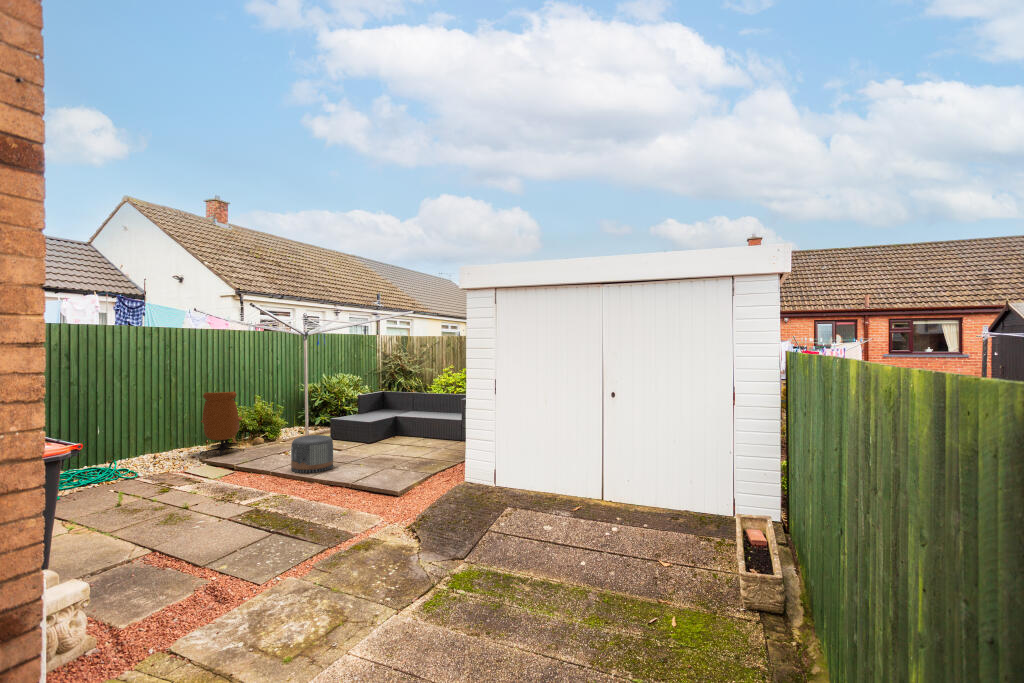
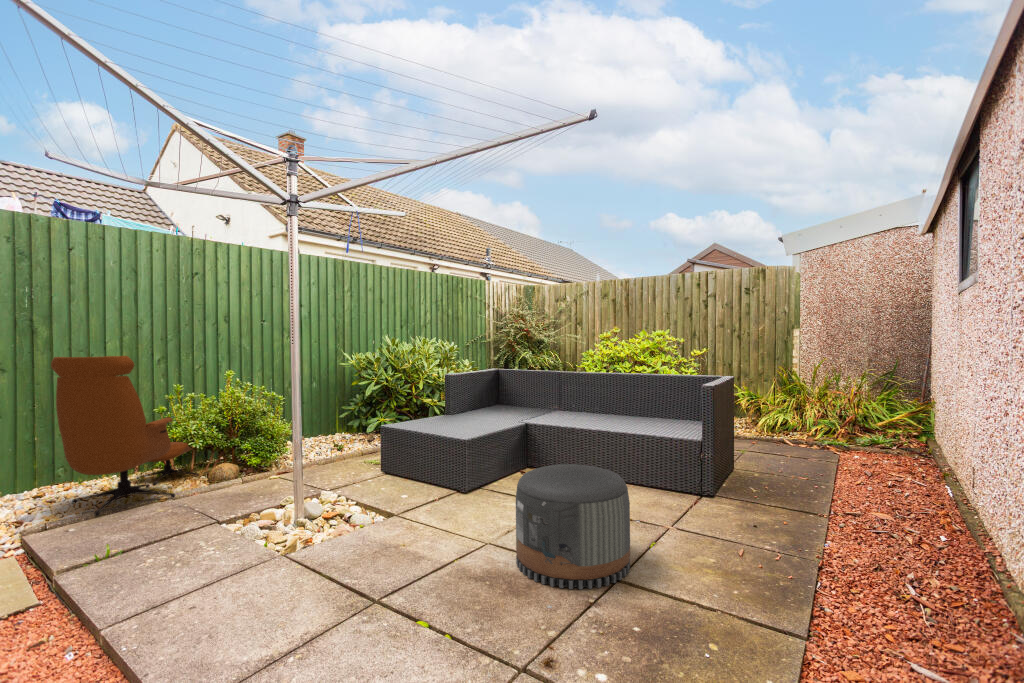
pouf: present [291,435,333,473] -> present [516,464,630,589]

